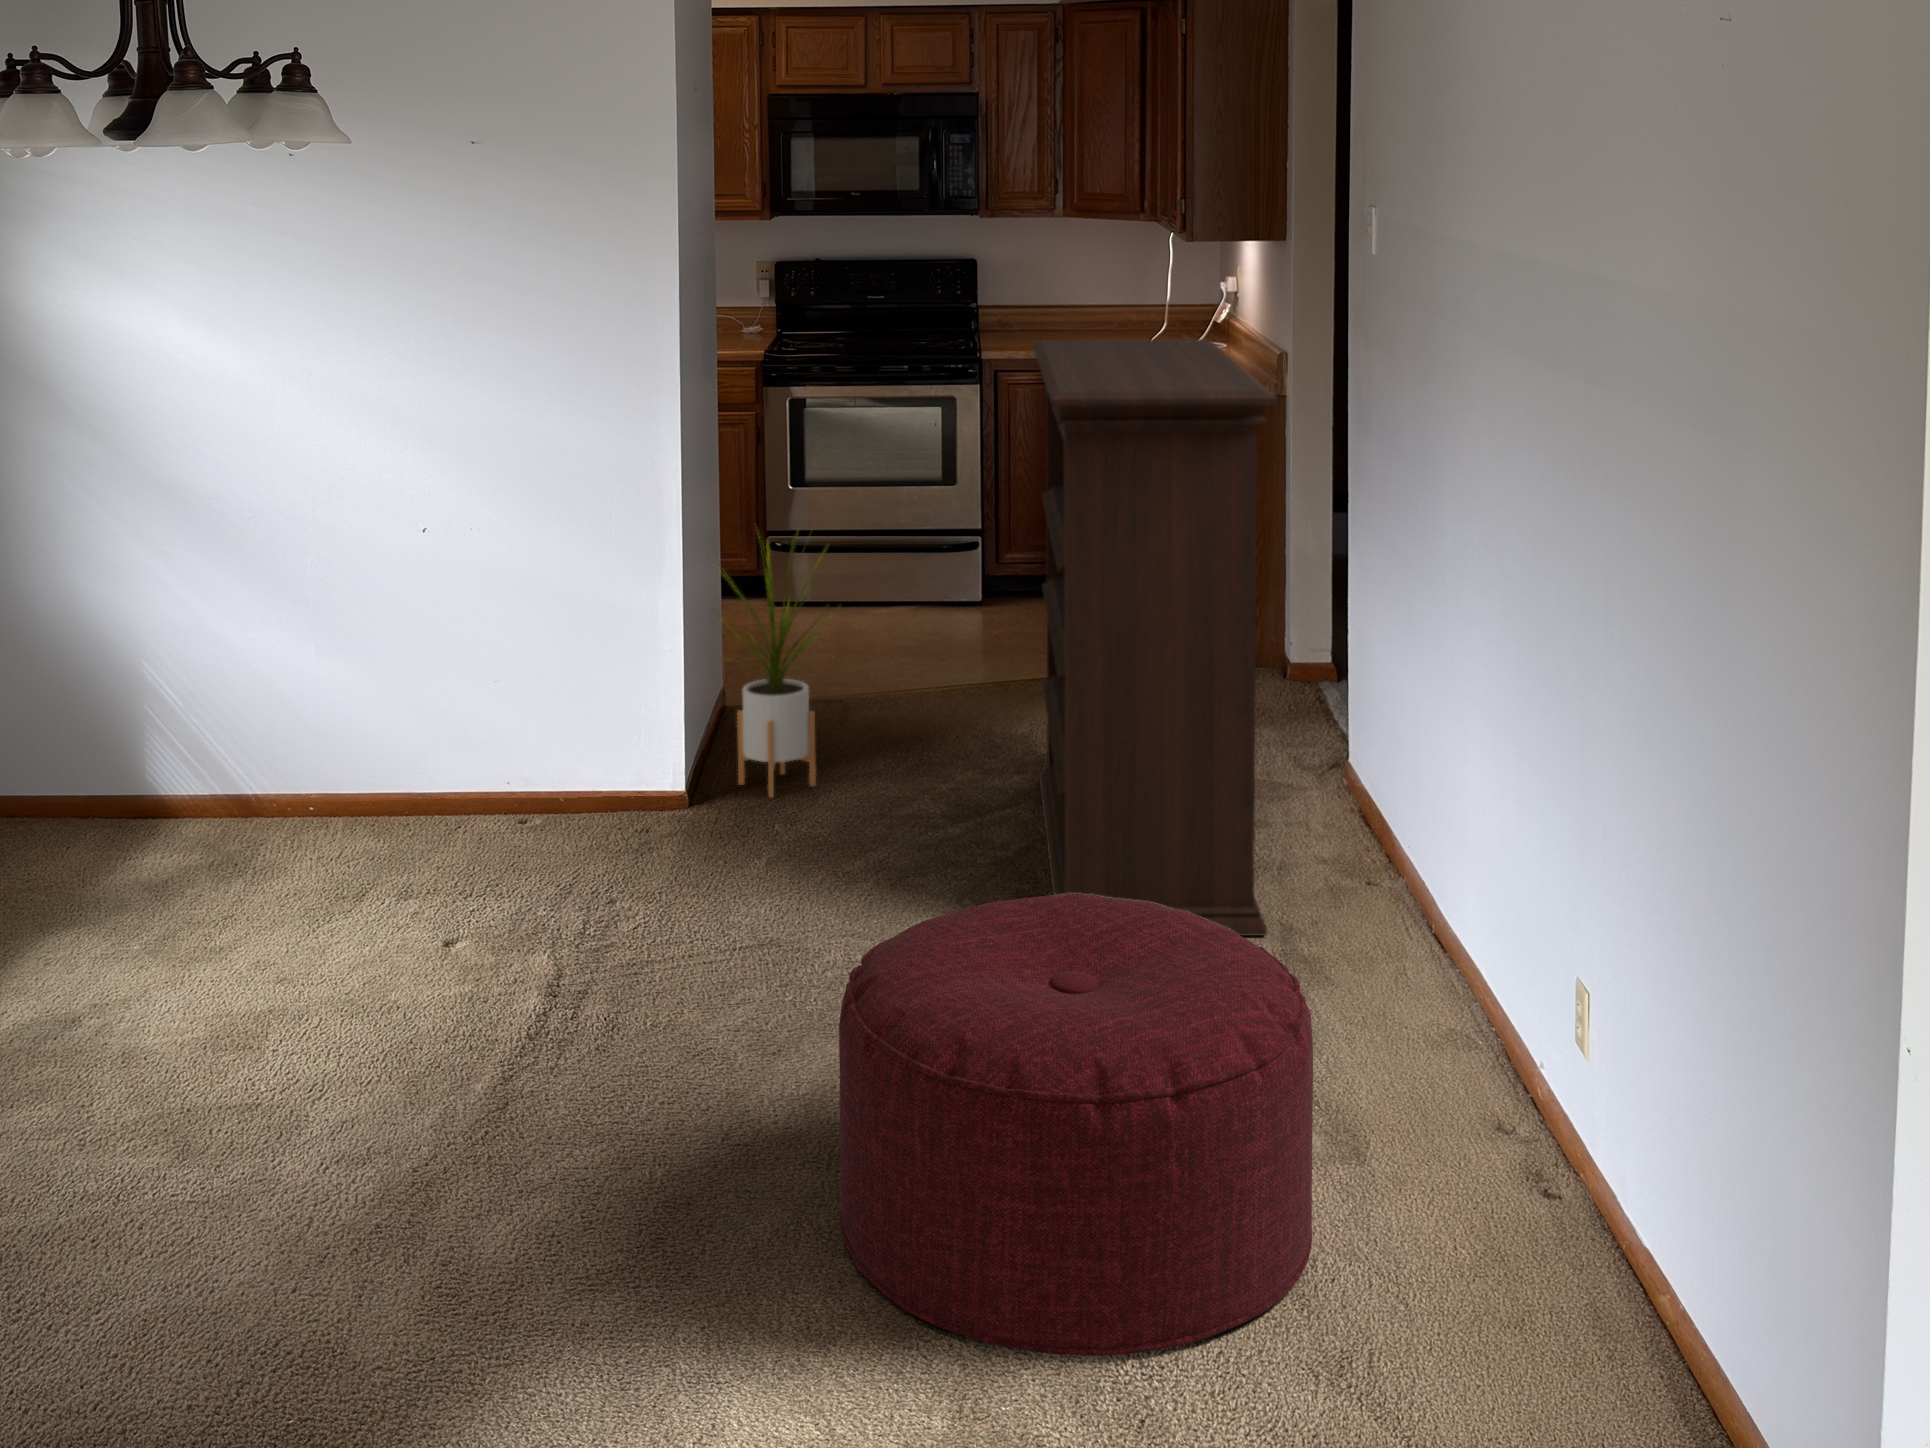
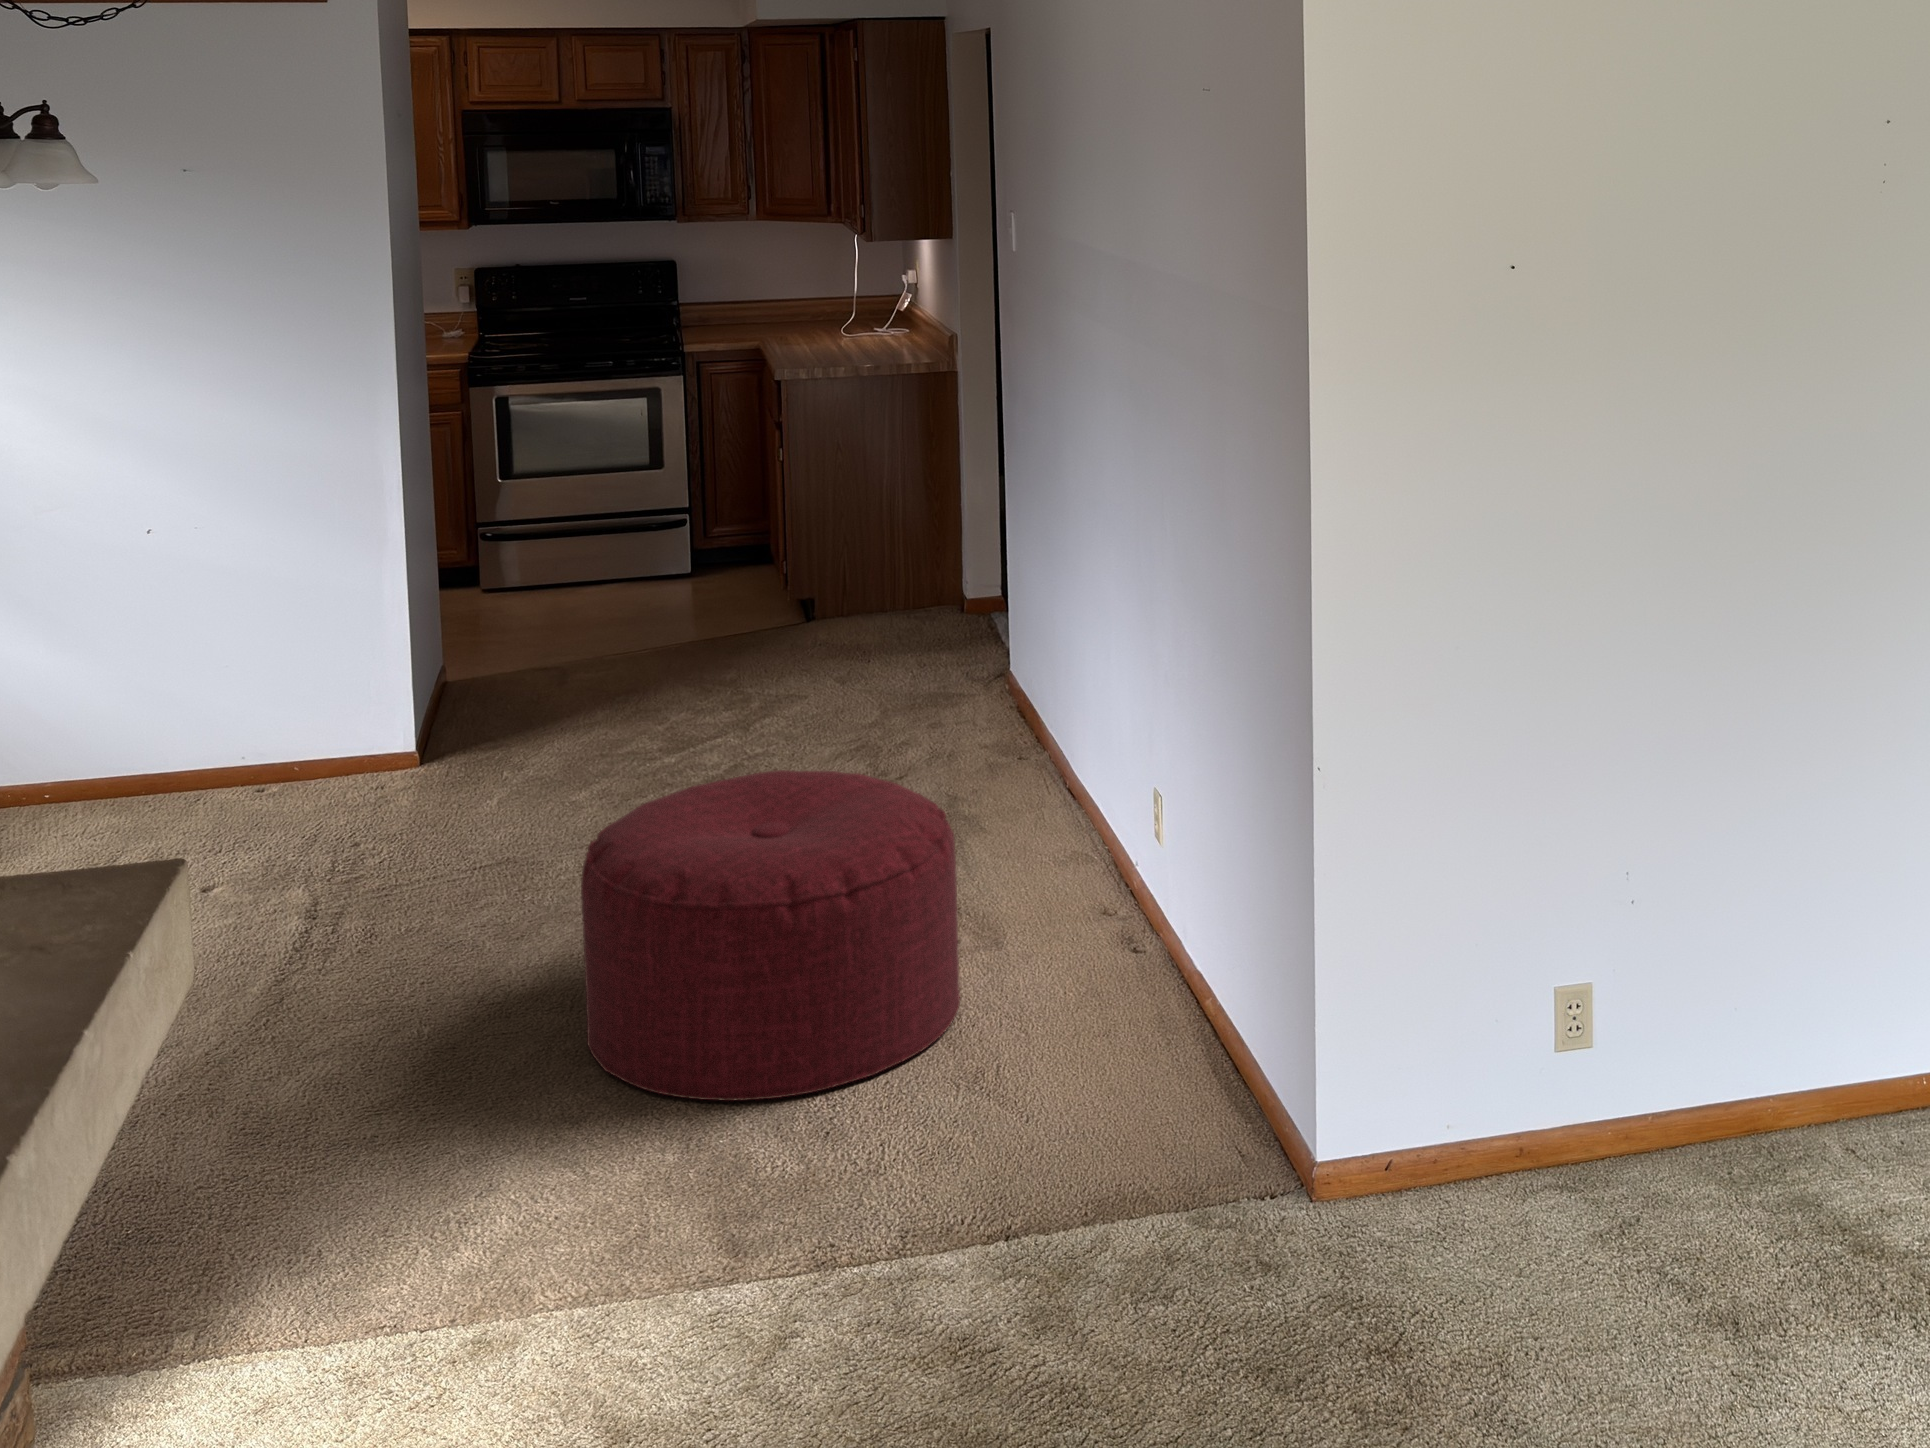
bookshelf: present [1033,339,1278,936] -> none [727,327,936,826]
house plant: present [708,538,839,798] -> none [431,503,561,748]

